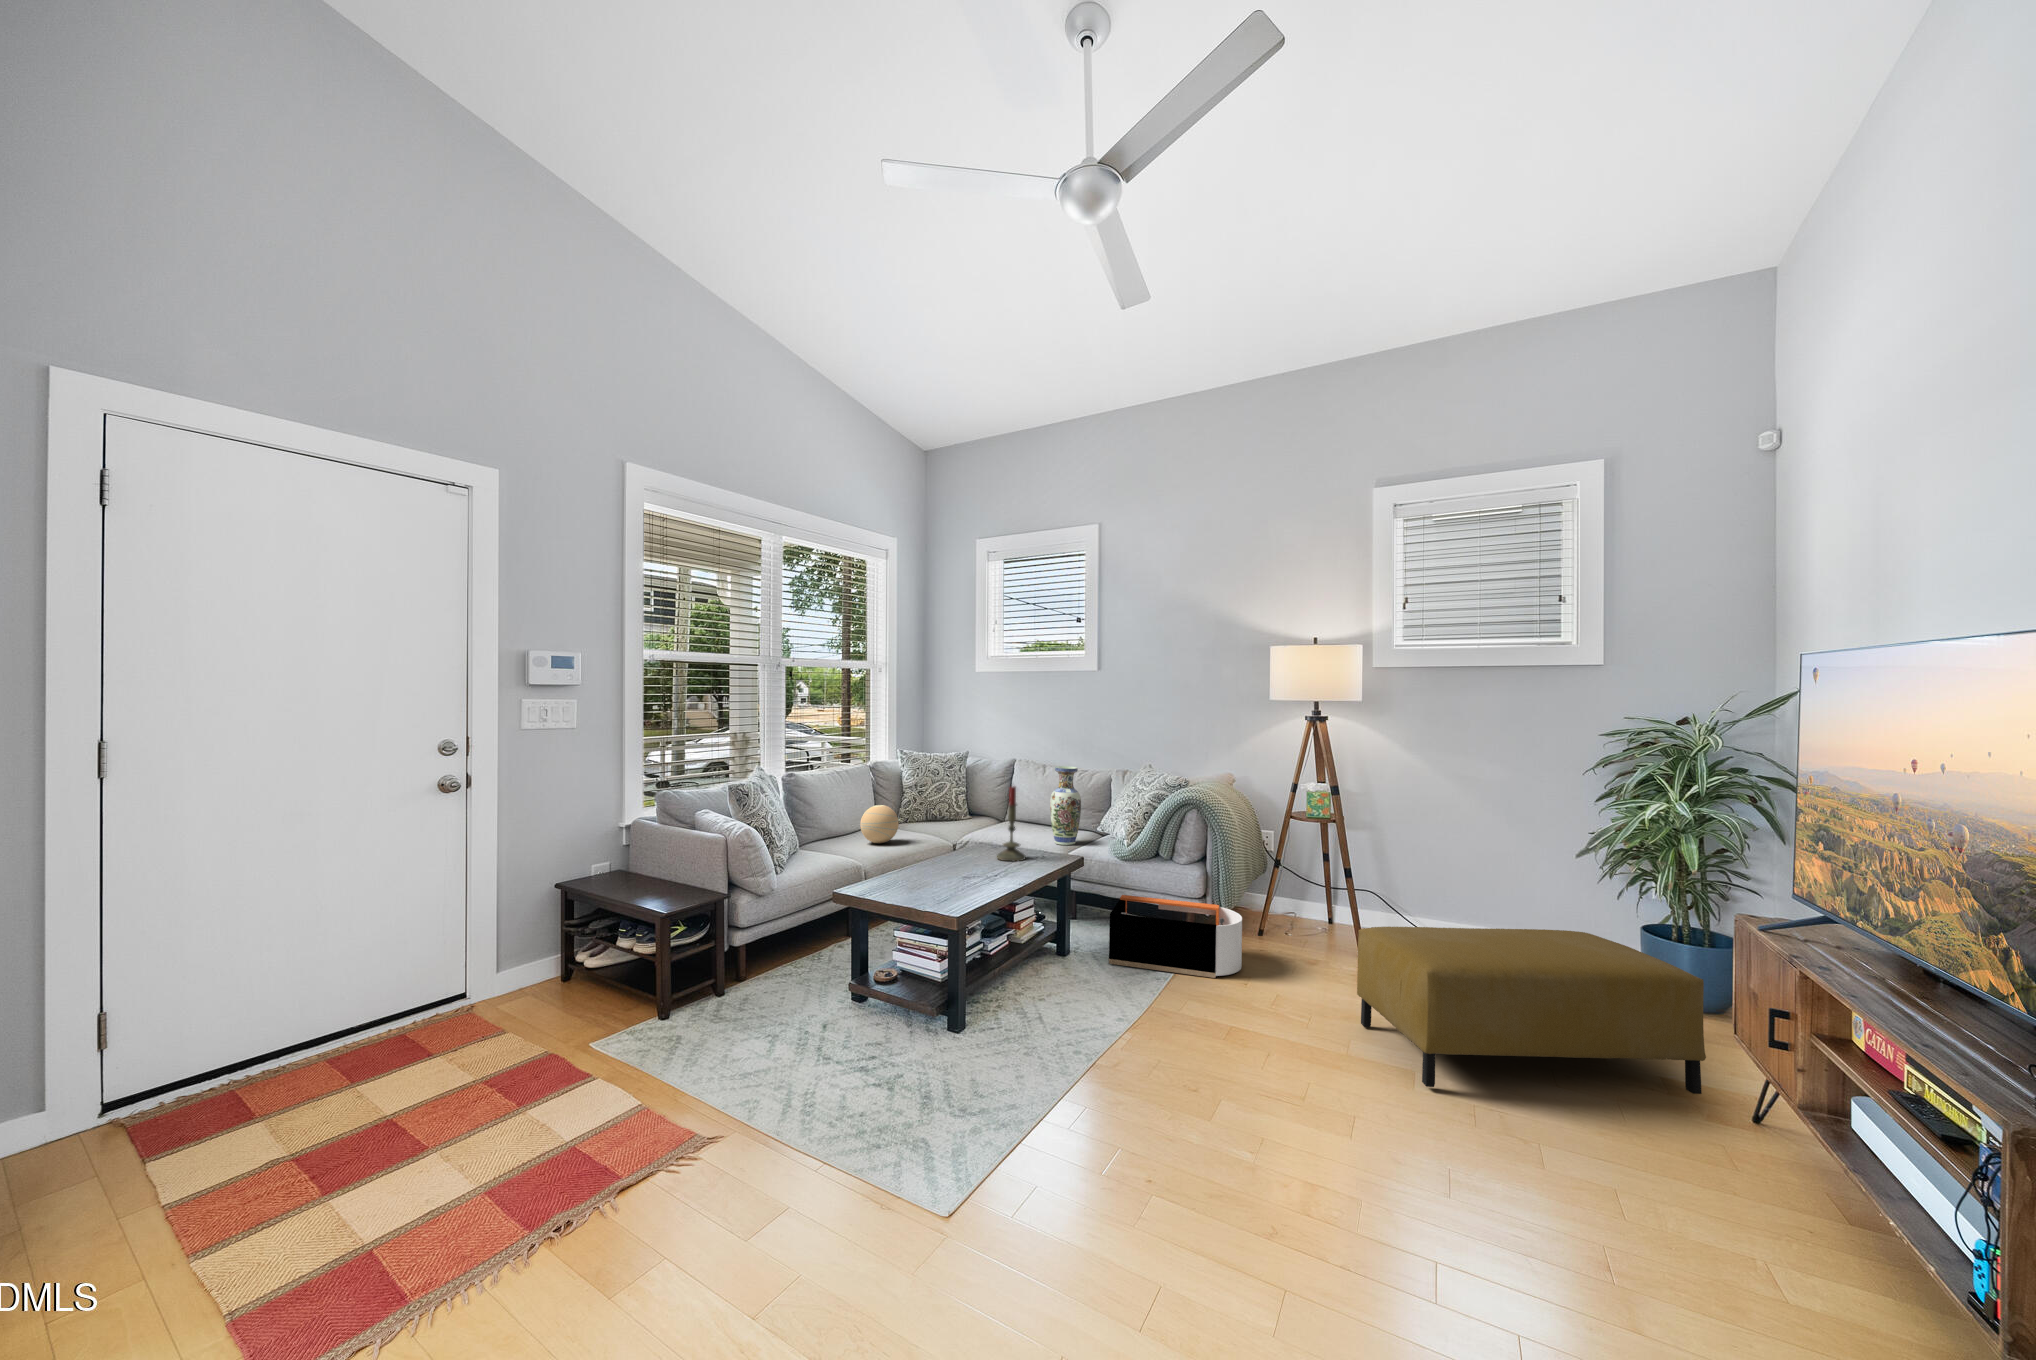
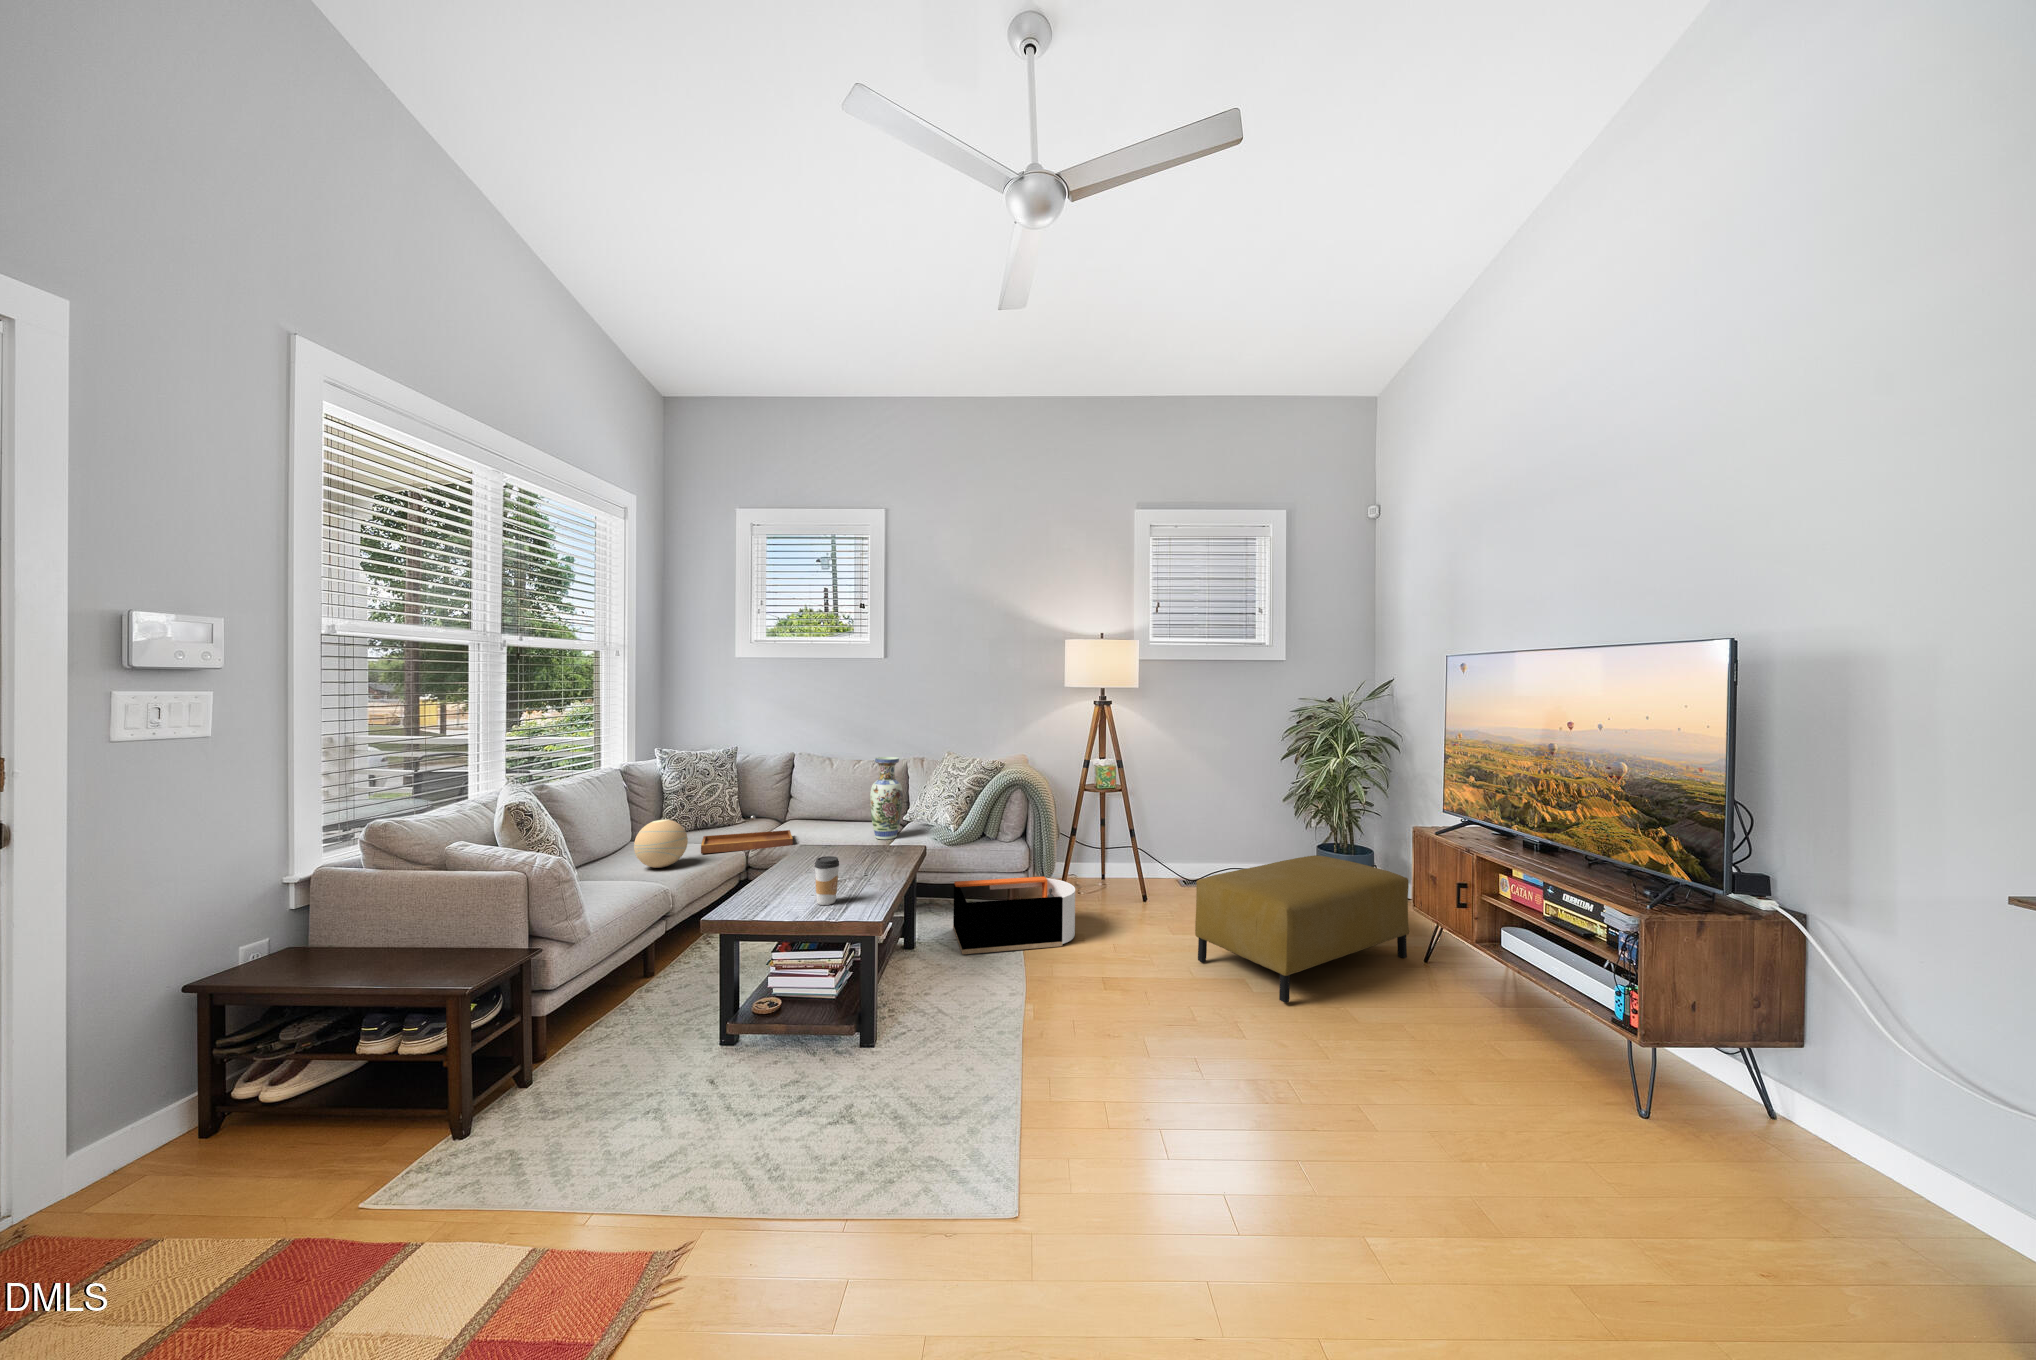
candle: present [997,786,1025,861] -> none [837,781,870,867]
tray: none [913,811,991,841] -> present [701,815,793,854]
coffee cup: none [944,843,964,883] -> present [815,856,839,905]

